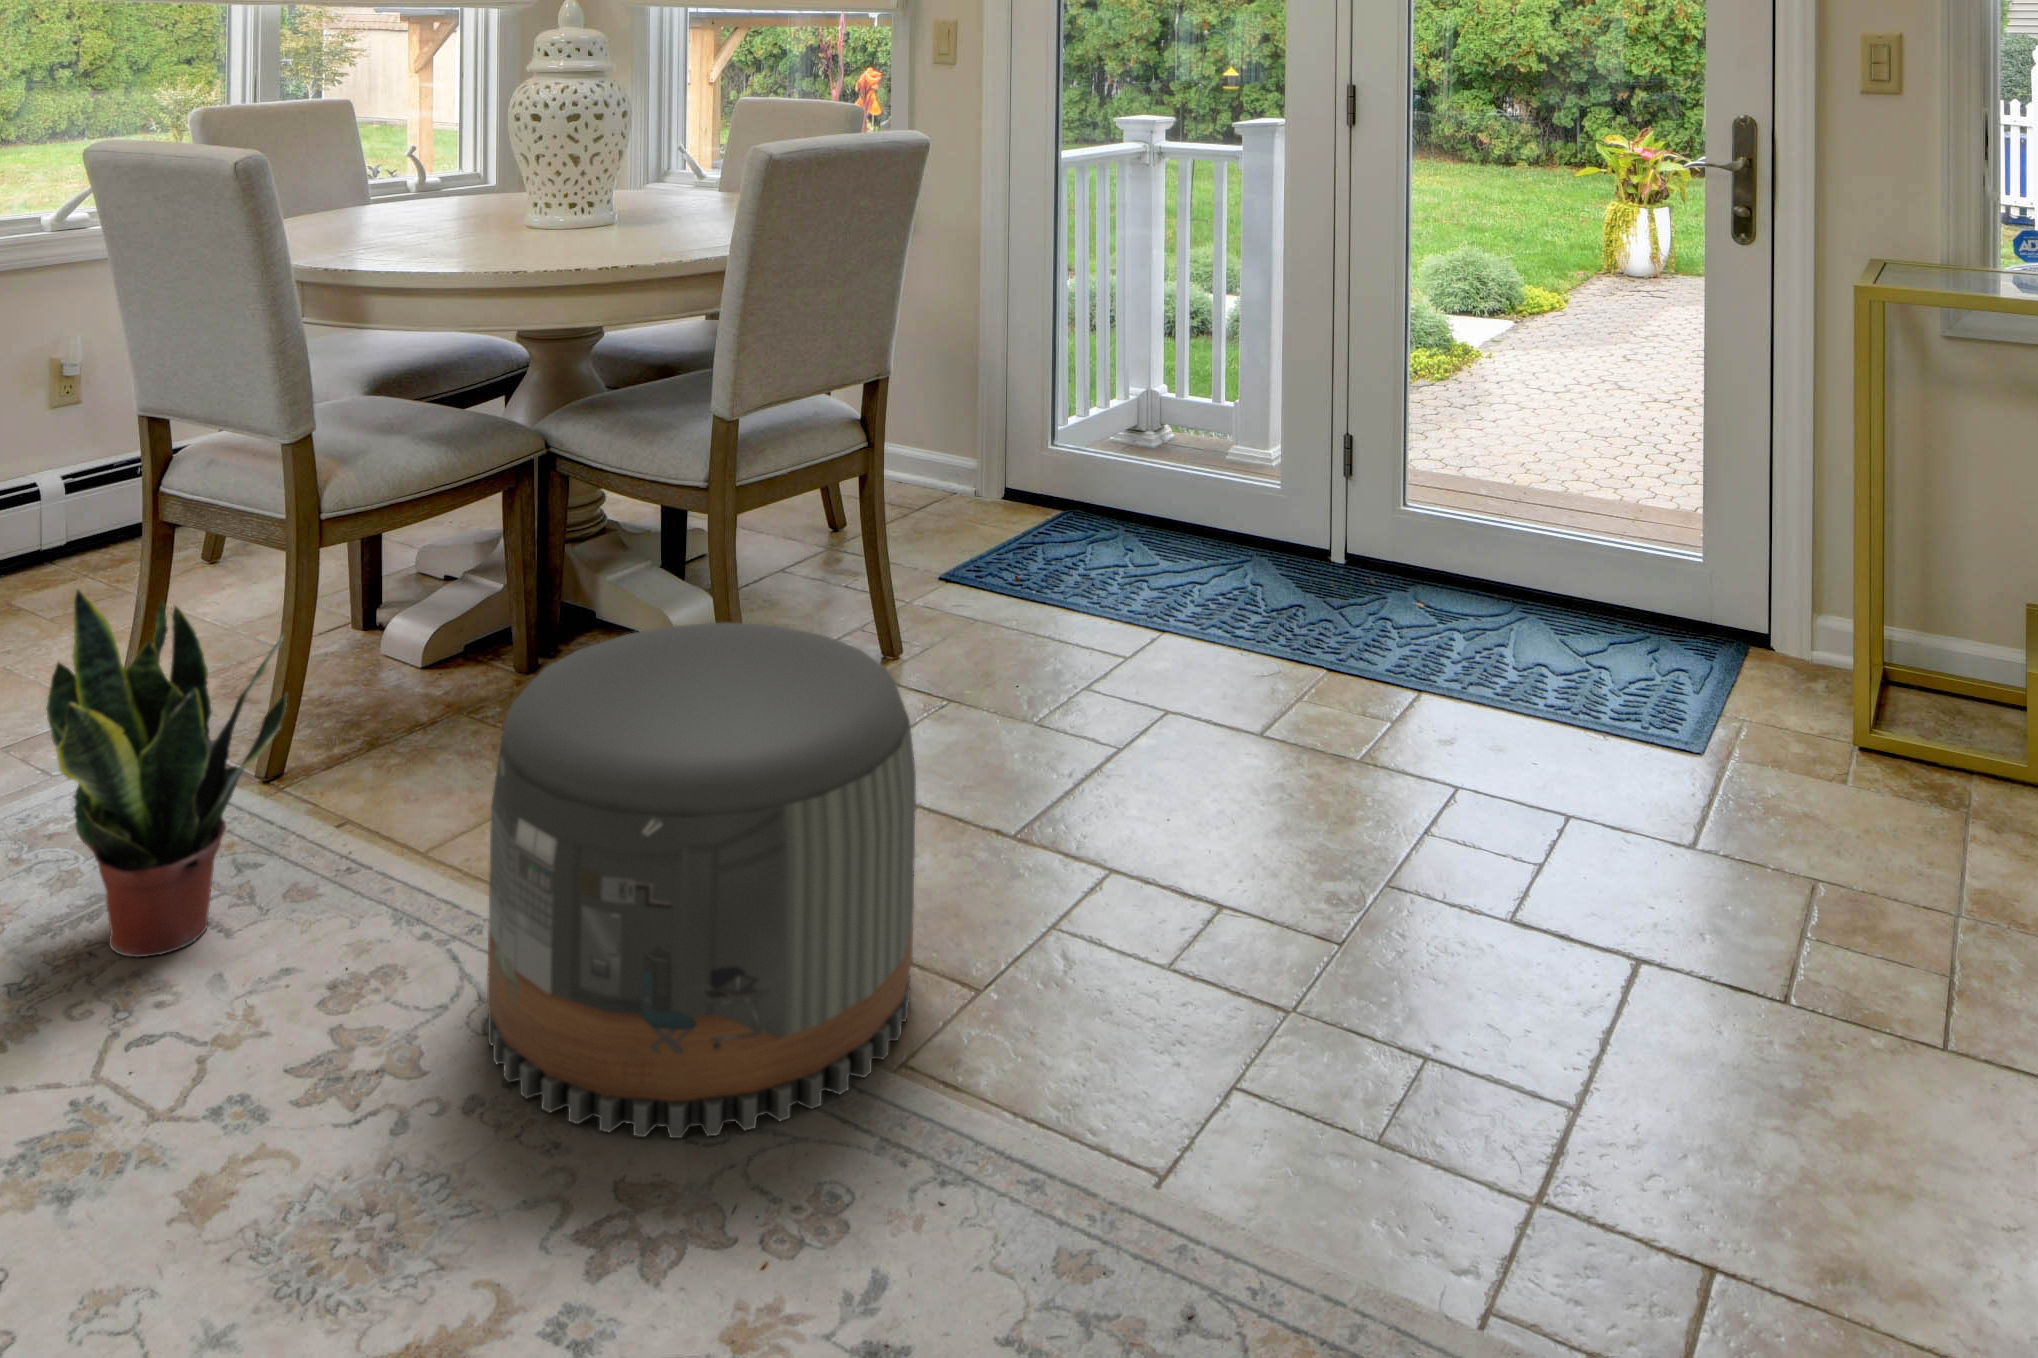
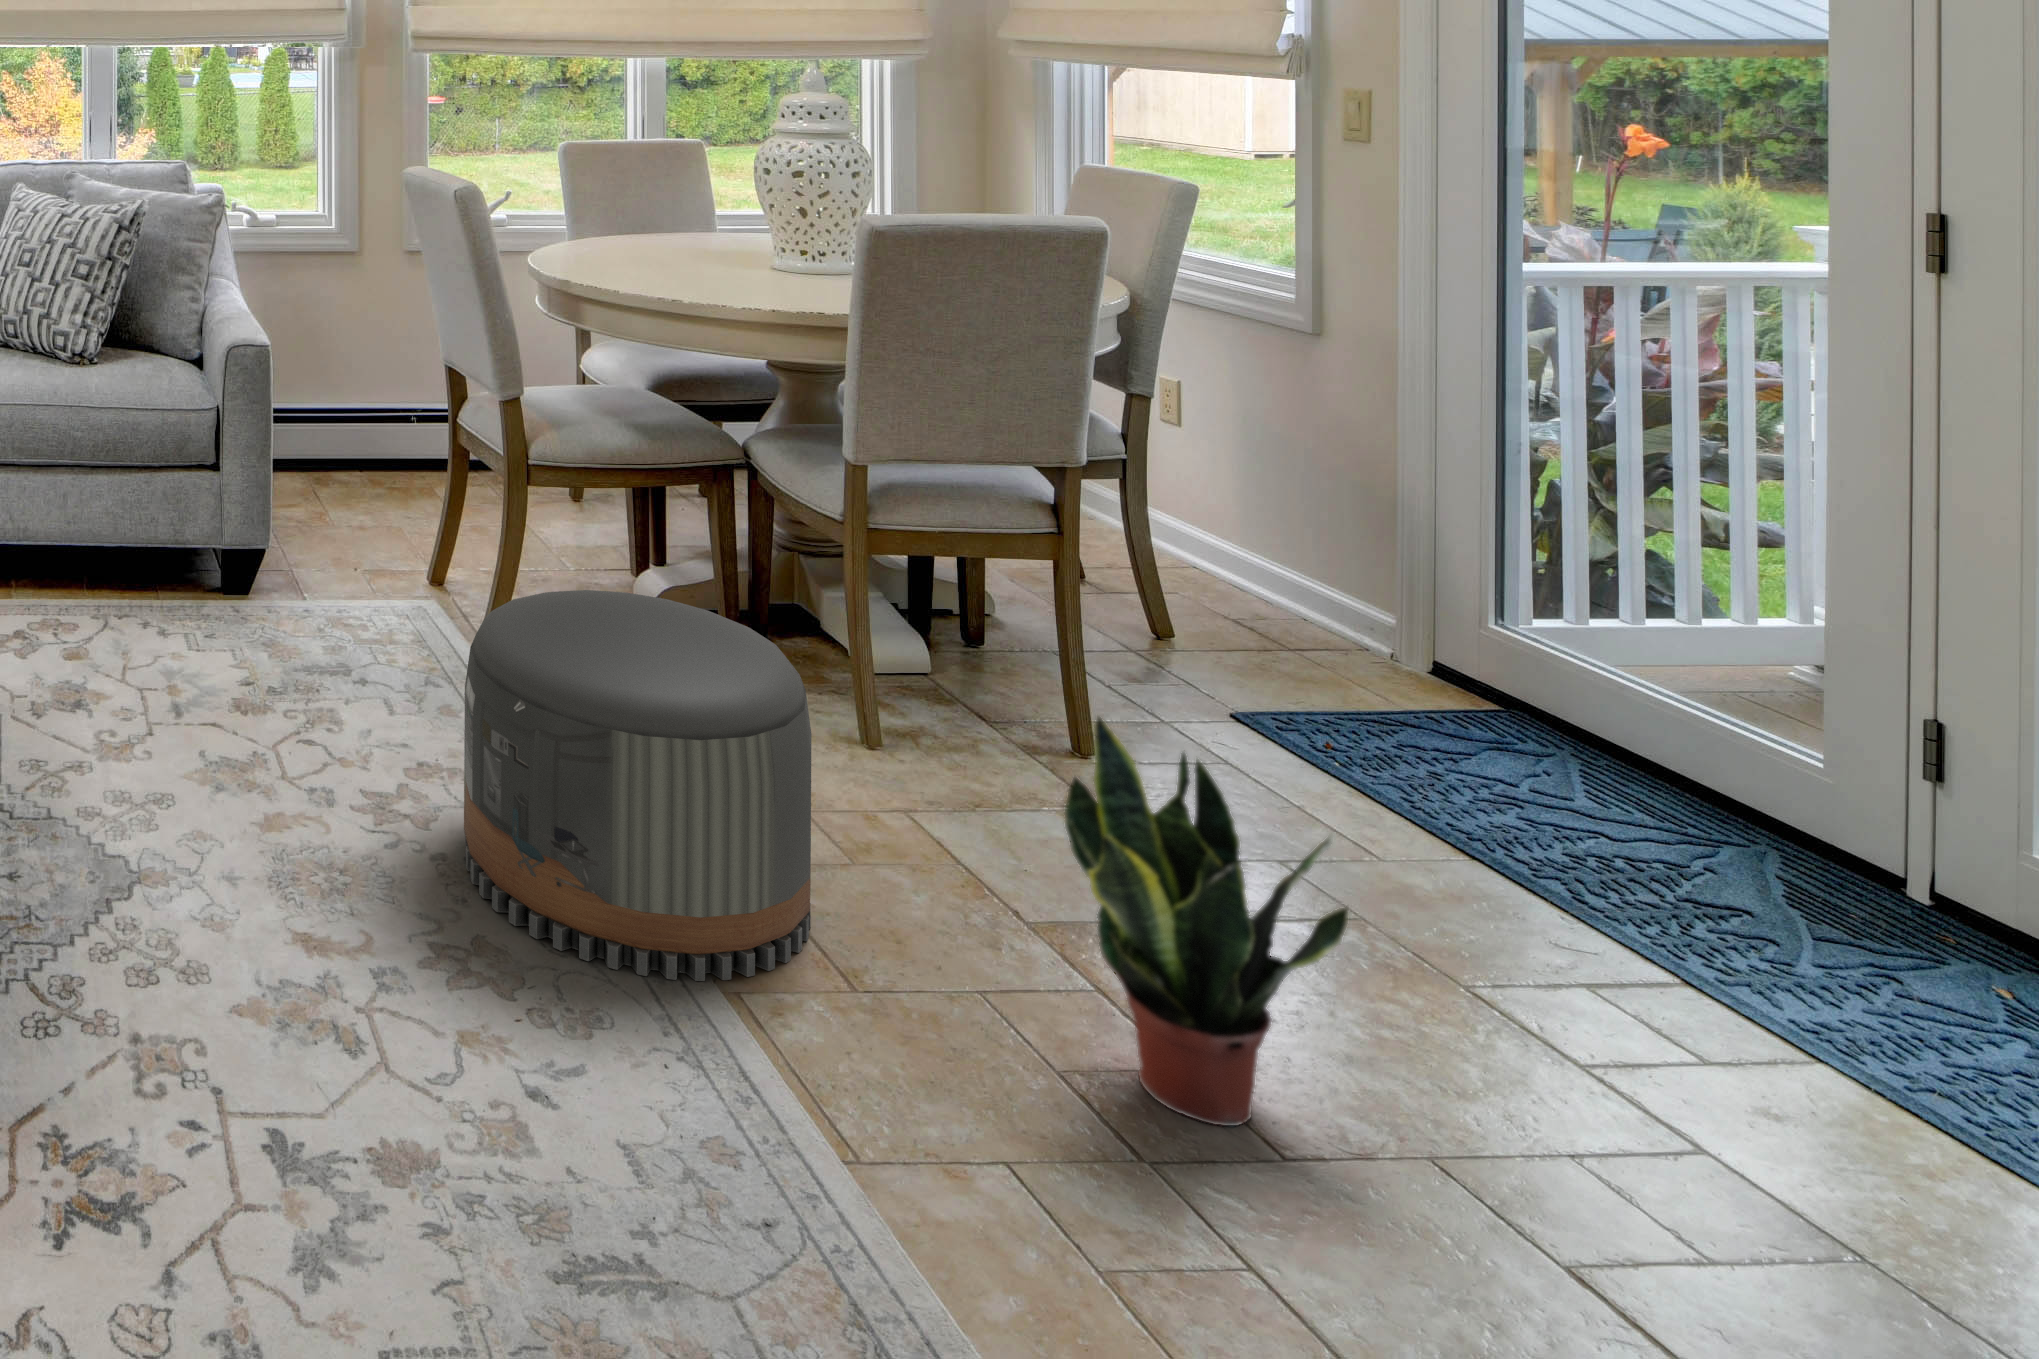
potted plant: present [46,590,287,957] -> present [1065,717,1349,1126]

